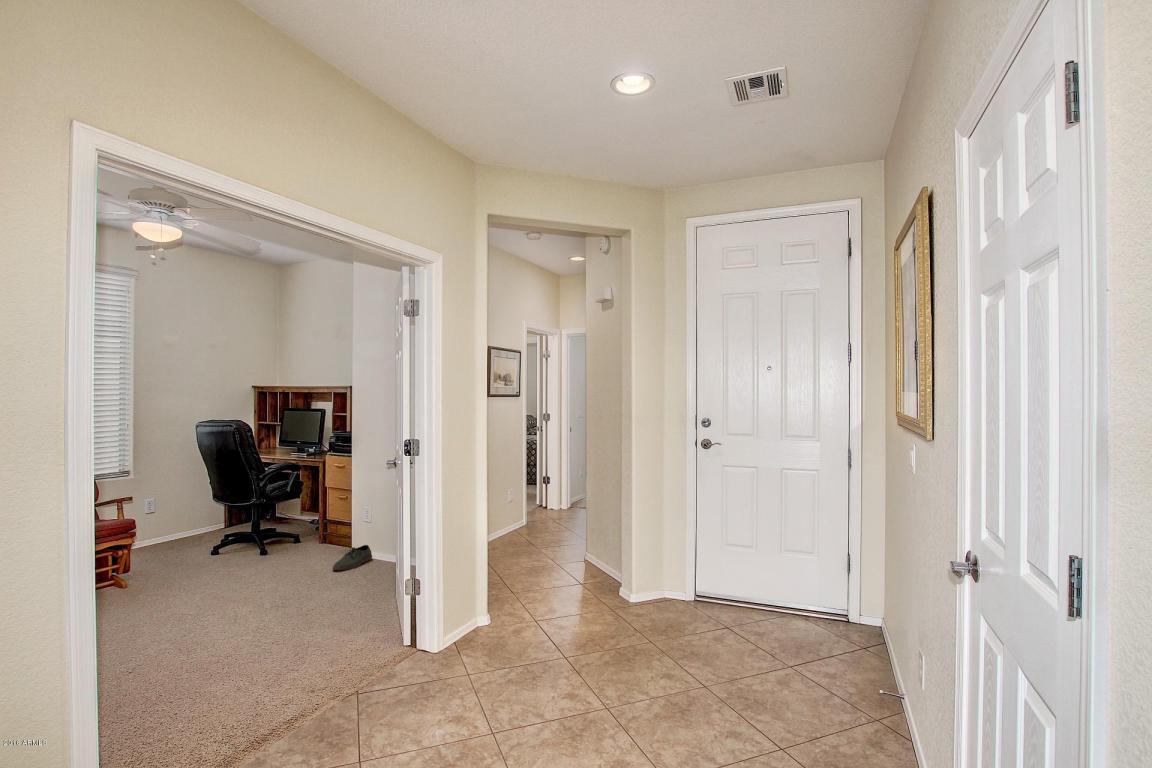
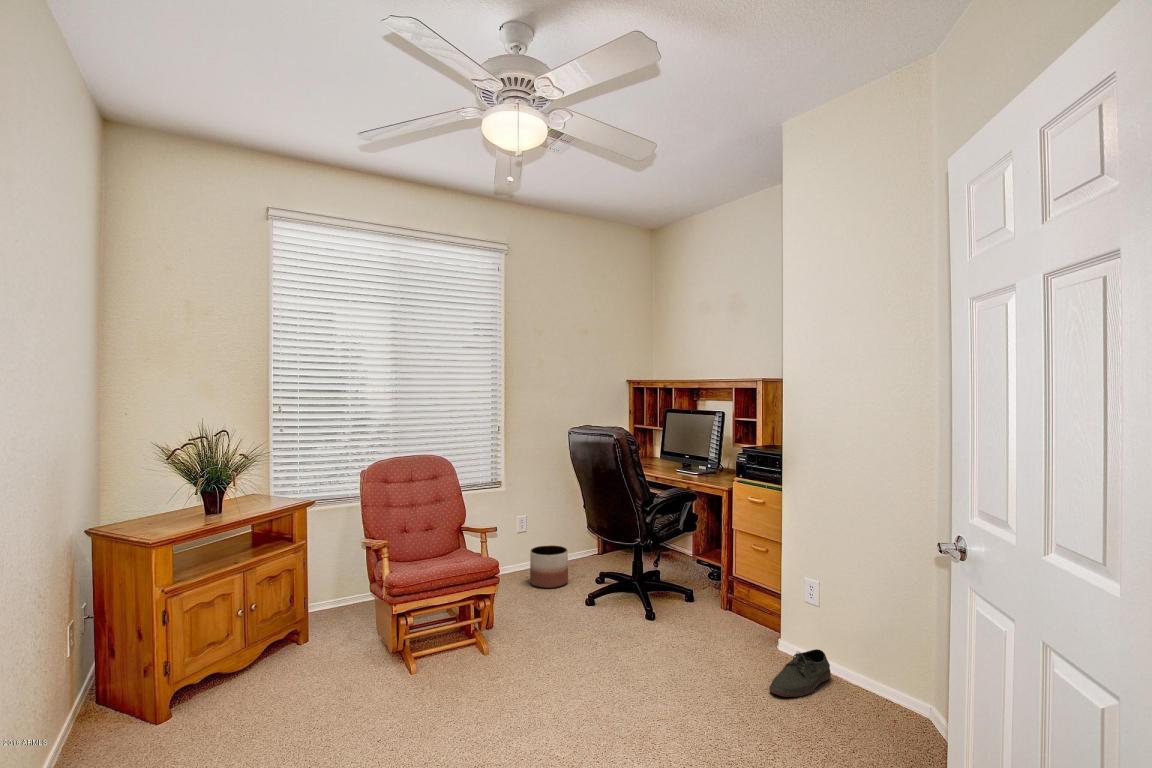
planter: none [159,517,195,549] -> present [530,545,568,588]

